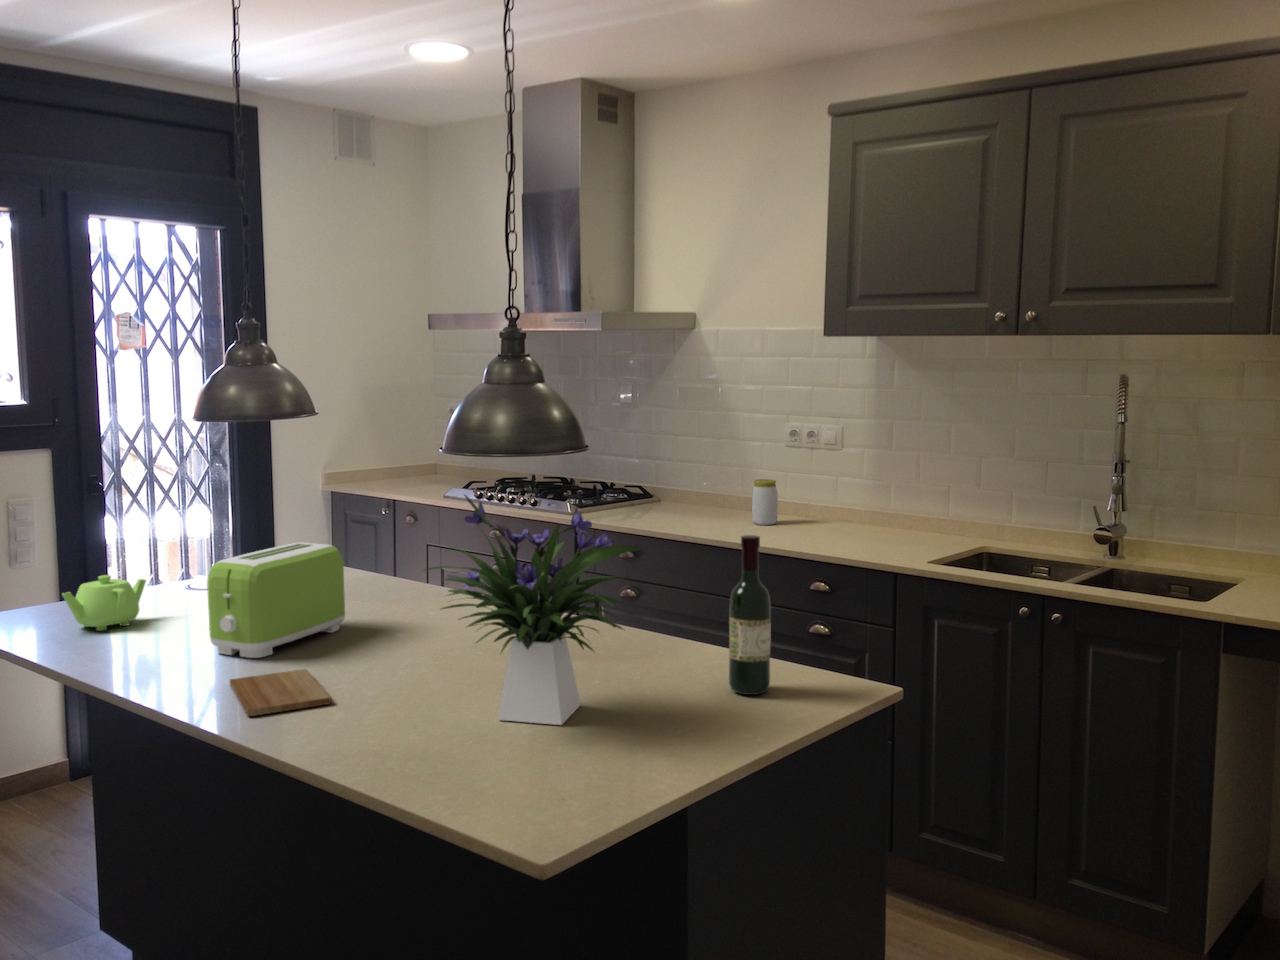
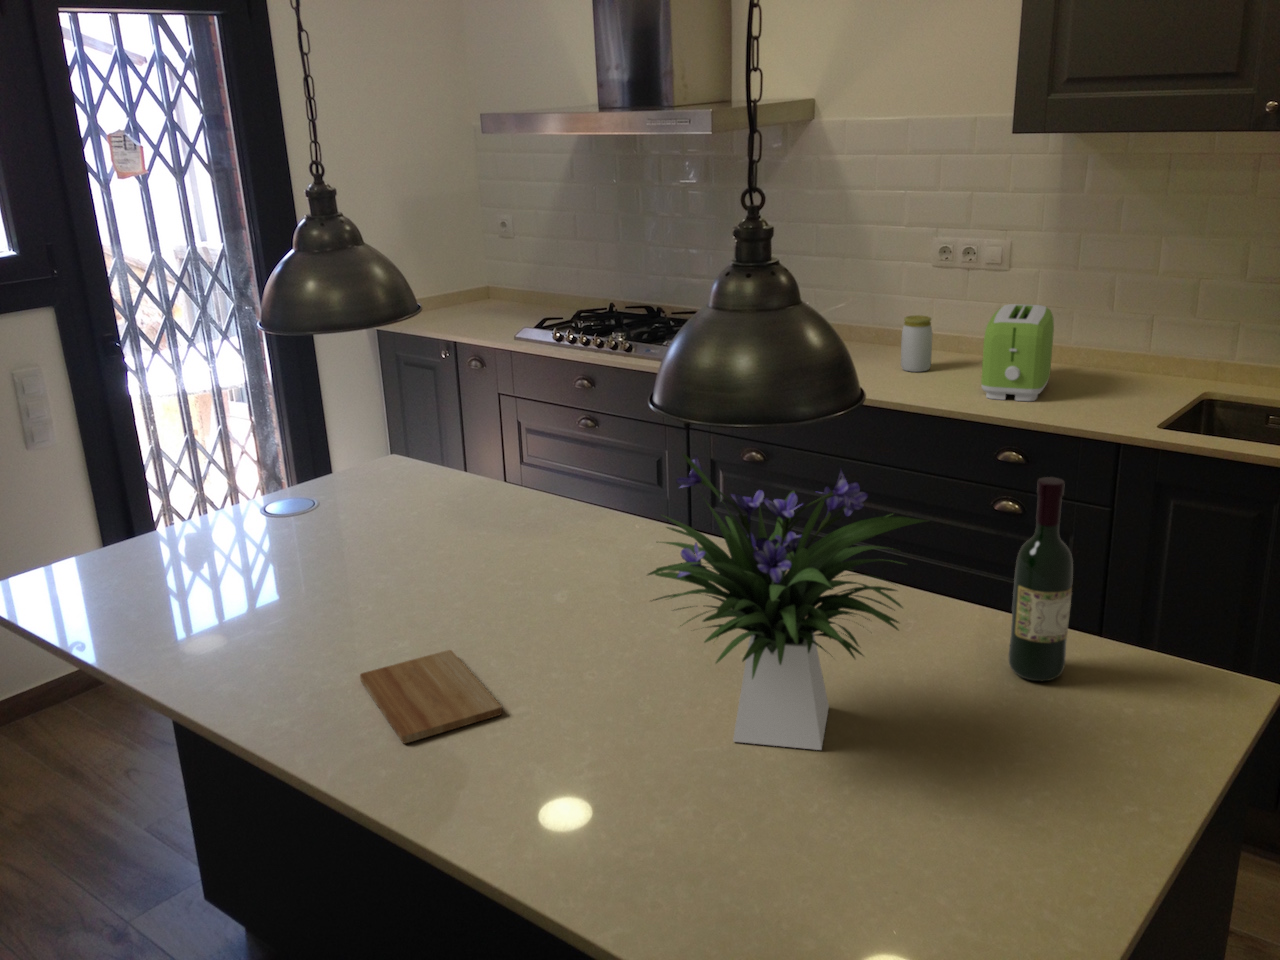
toaster: present [207,542,345,658] -> present [981,304,1054,401]
teapot: present [62,575,146,631] -> none [115,507,213,579]

